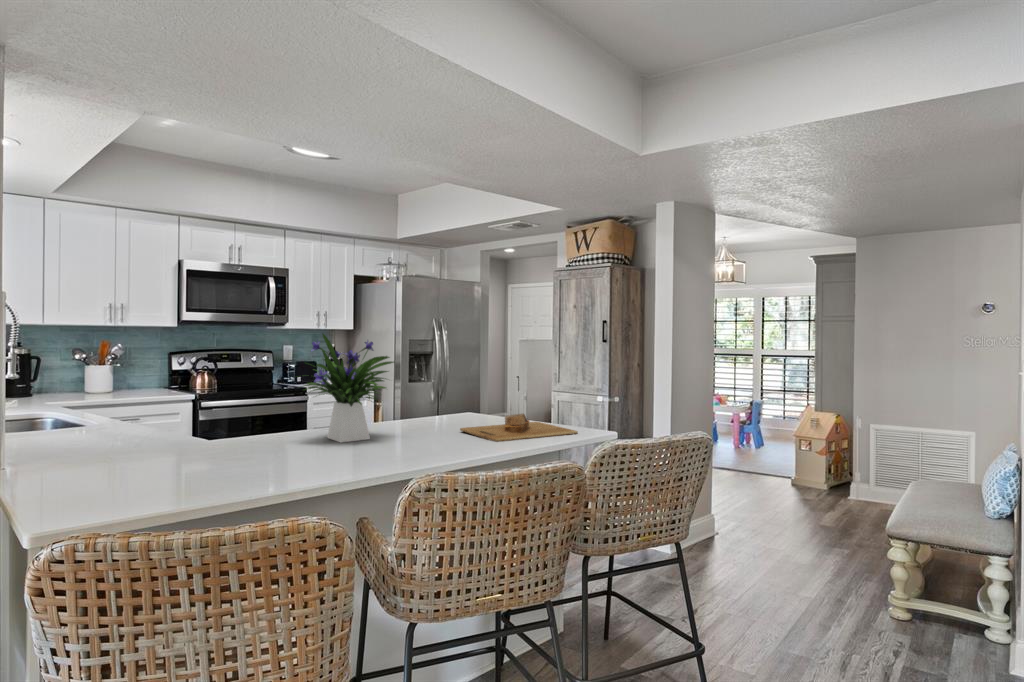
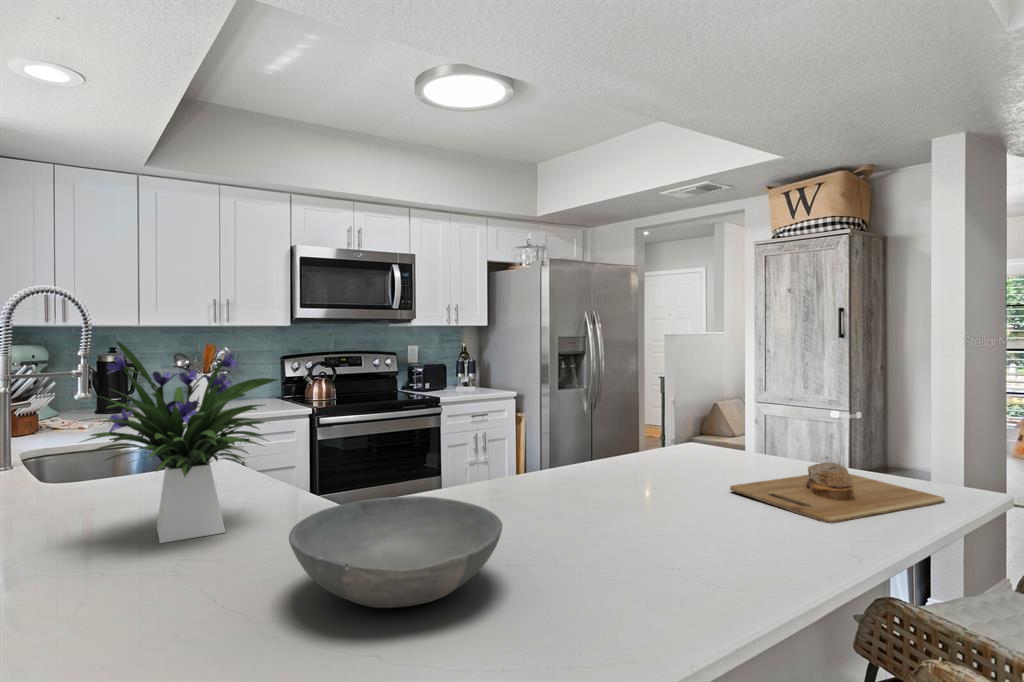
flower arrangement: present [305,334,394,442] -> present [81,341,278,543]
bowl: none [167,422,288,467] -> present [289,496,502,608]

